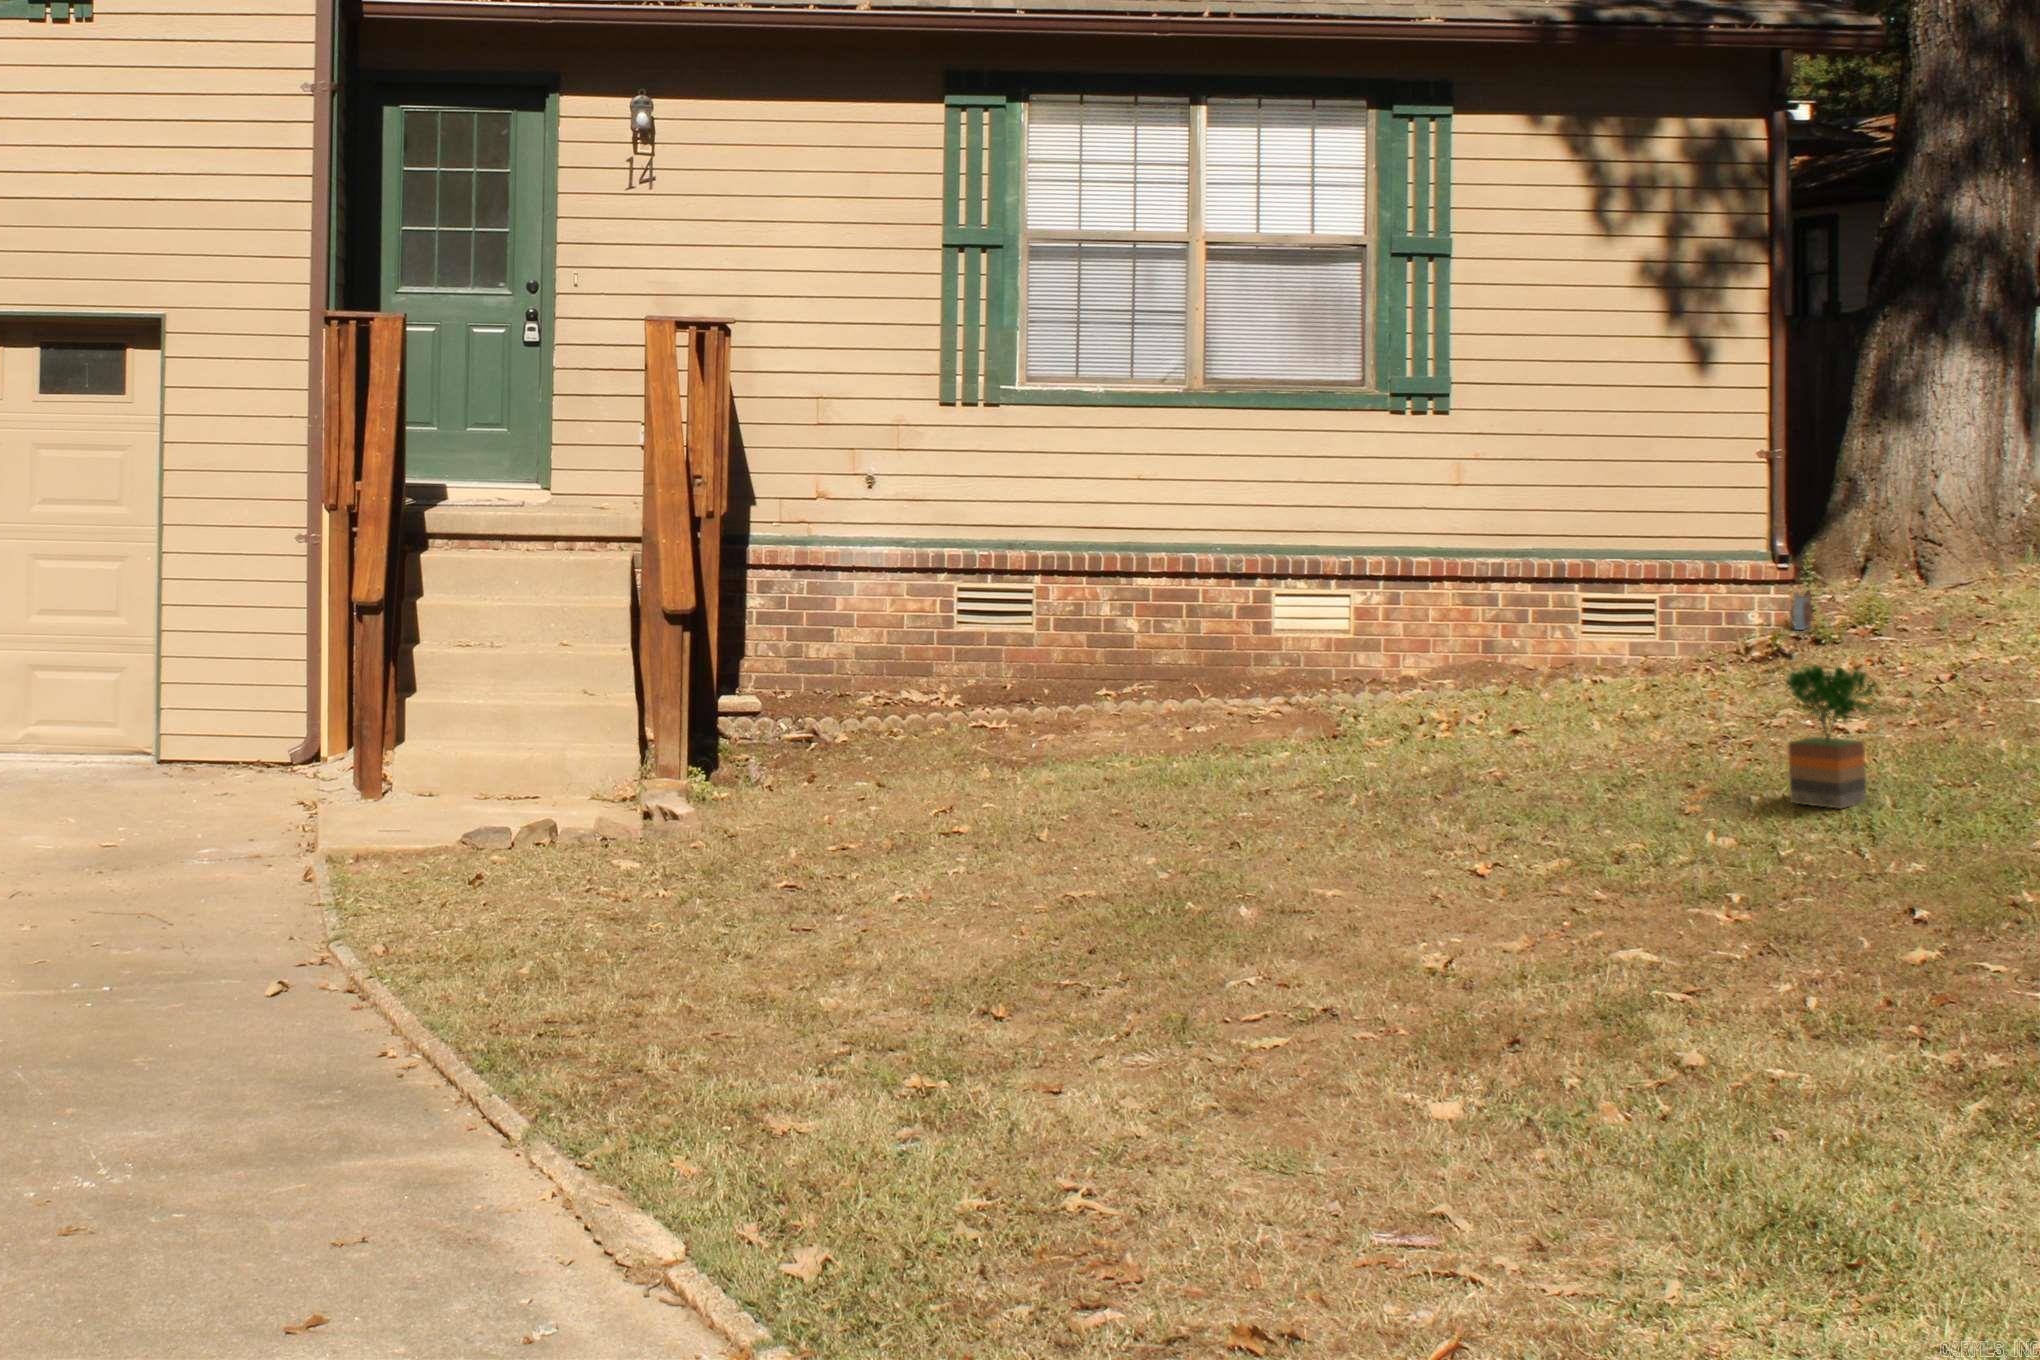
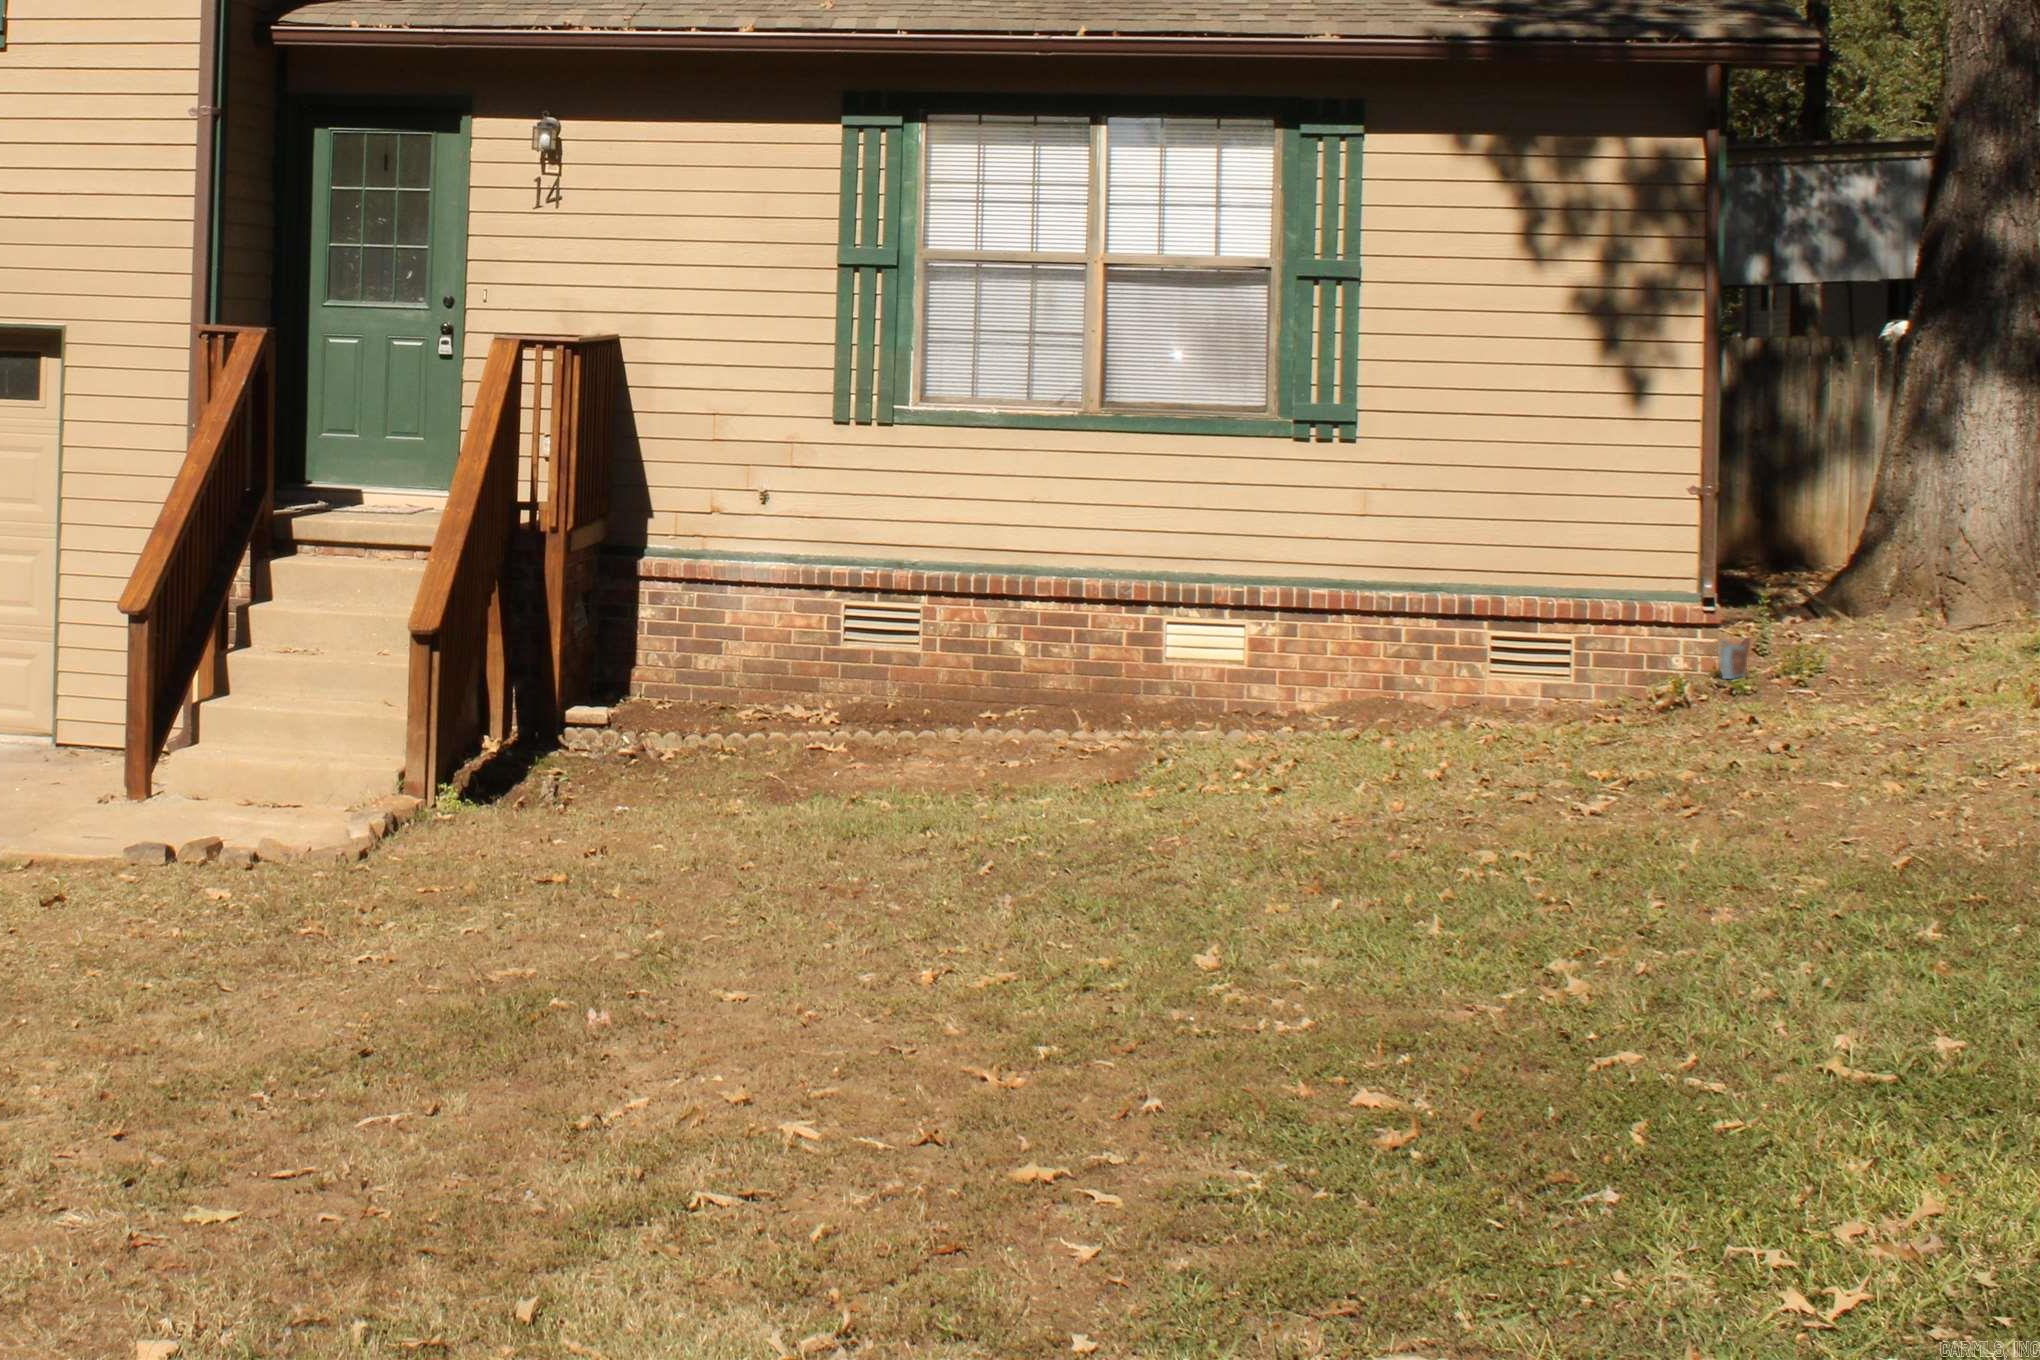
potted tree: present [1787,664,1878,809] -> none [1435,726,1540,880]

